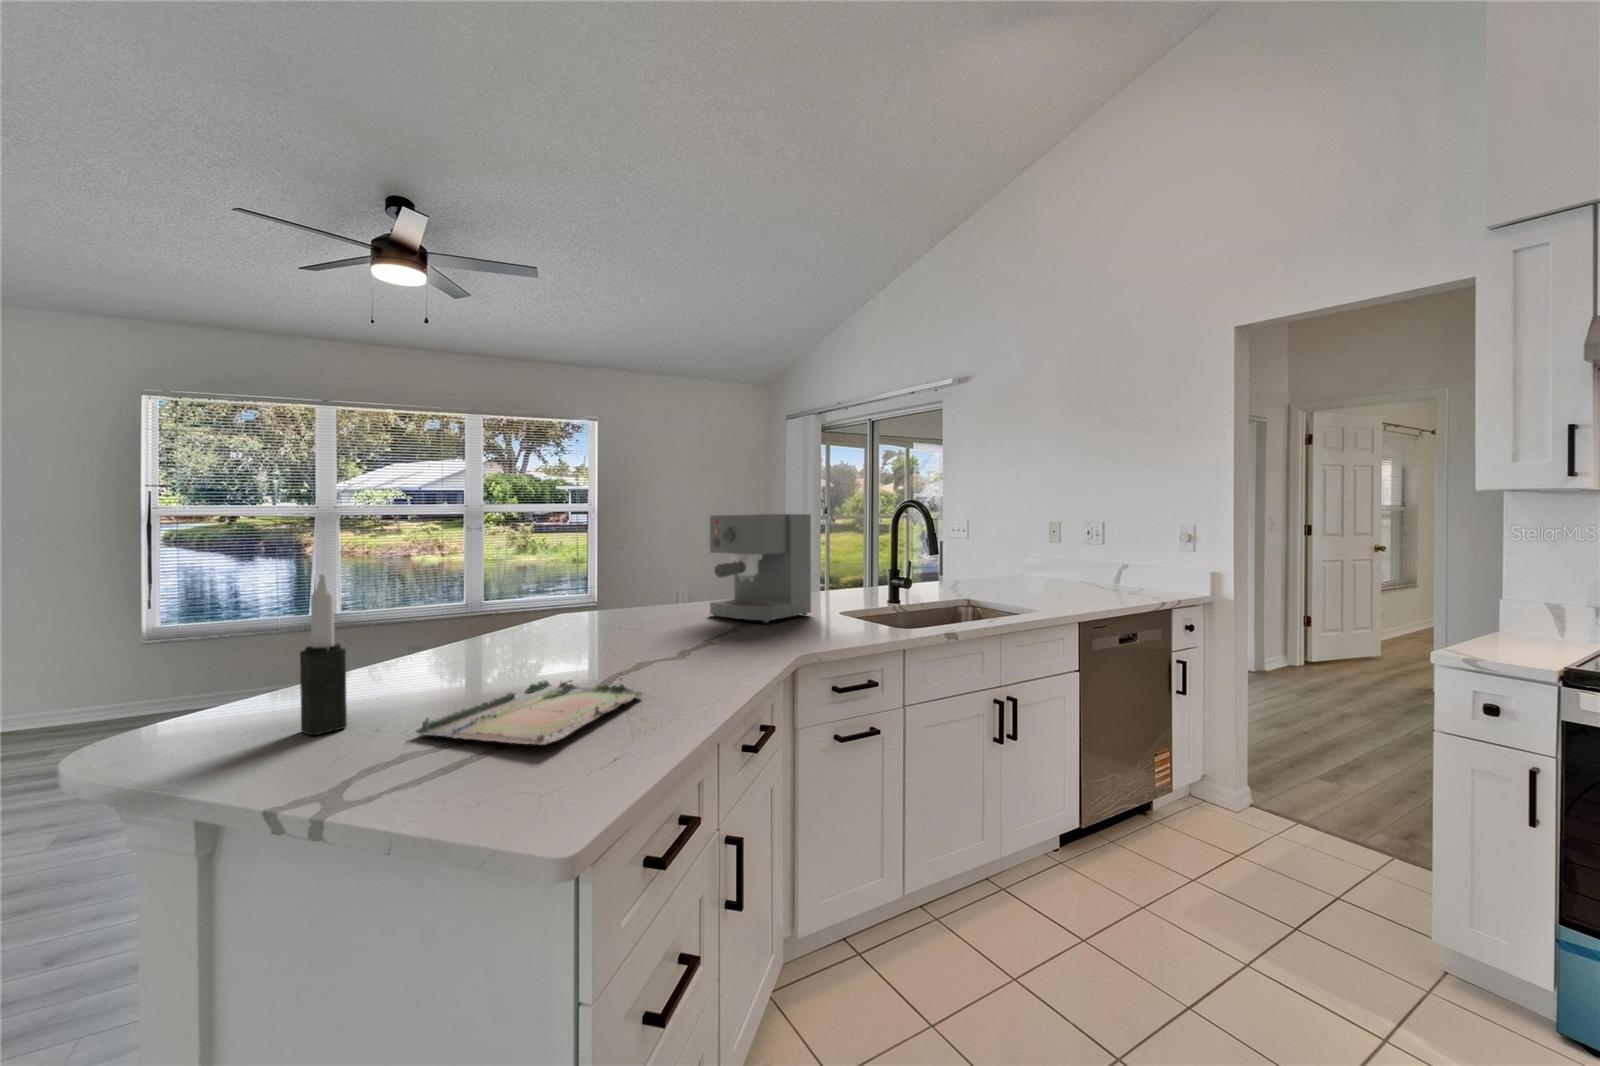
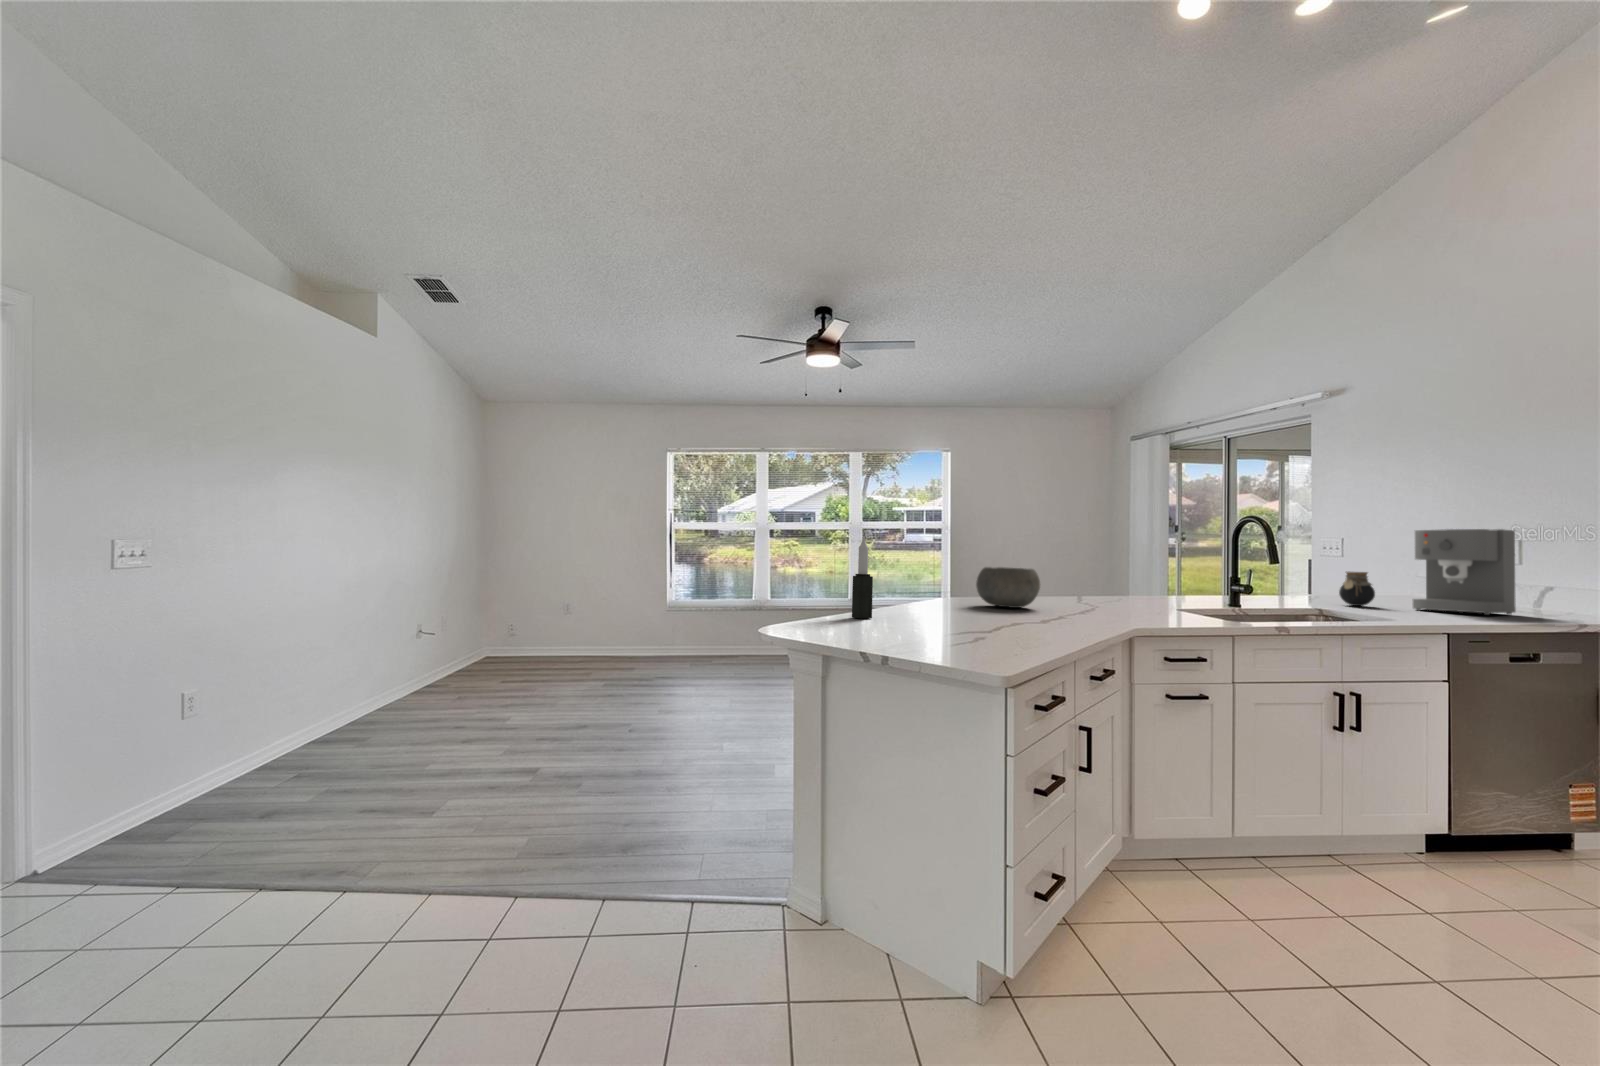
coffee maker: present [710,514,811,623] -> present [1413,529,1516,615]
jar: none [978,555,1007,589] -> present [1339,572,1375,606]
bowl: none [593,583,681,641] -> present [976,567,1040,608]
tray: present [416,678,642,745] -> none [911,610,1028,627]

